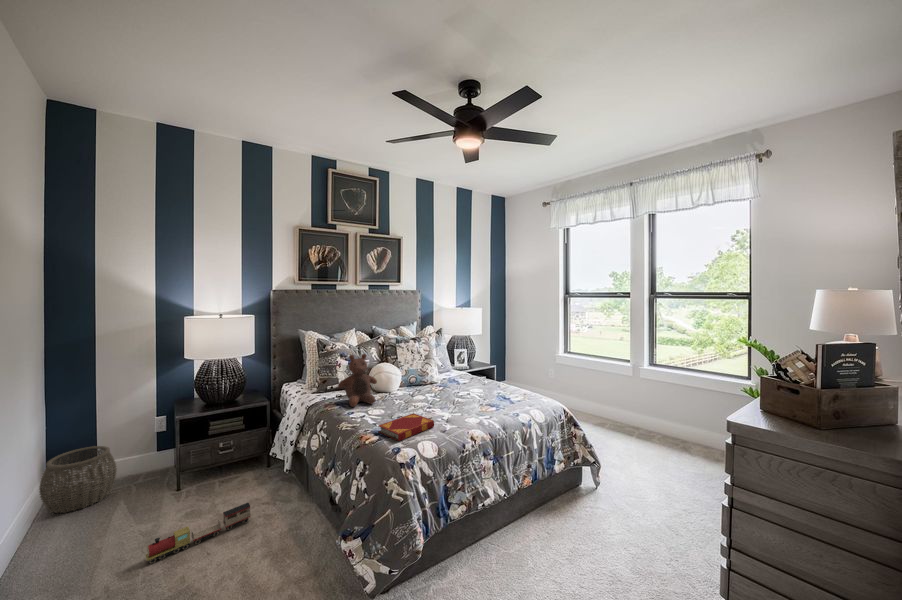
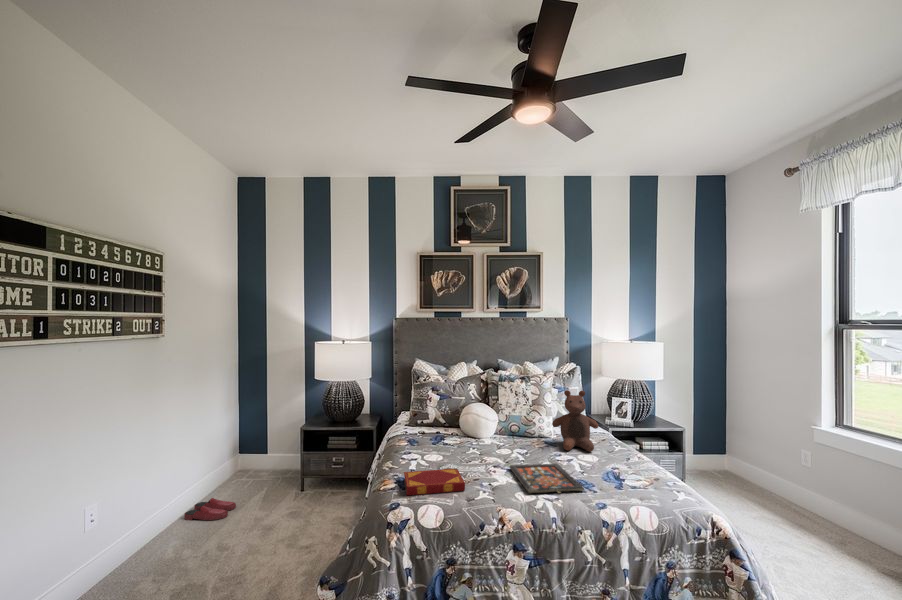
stuffed bear: present [338,354,377,407] -> present [552,390,598,452]
board game: none [441,396,501,417] -> present [510,464,584,493]
woven basket: present [39,446,117,513] -> none [225,440,272,487]
toy train: present [146,503,250,564] -> none [233,520,316,545]
slippers: none [14,527,98,573] -> present [184,498,236,520]

